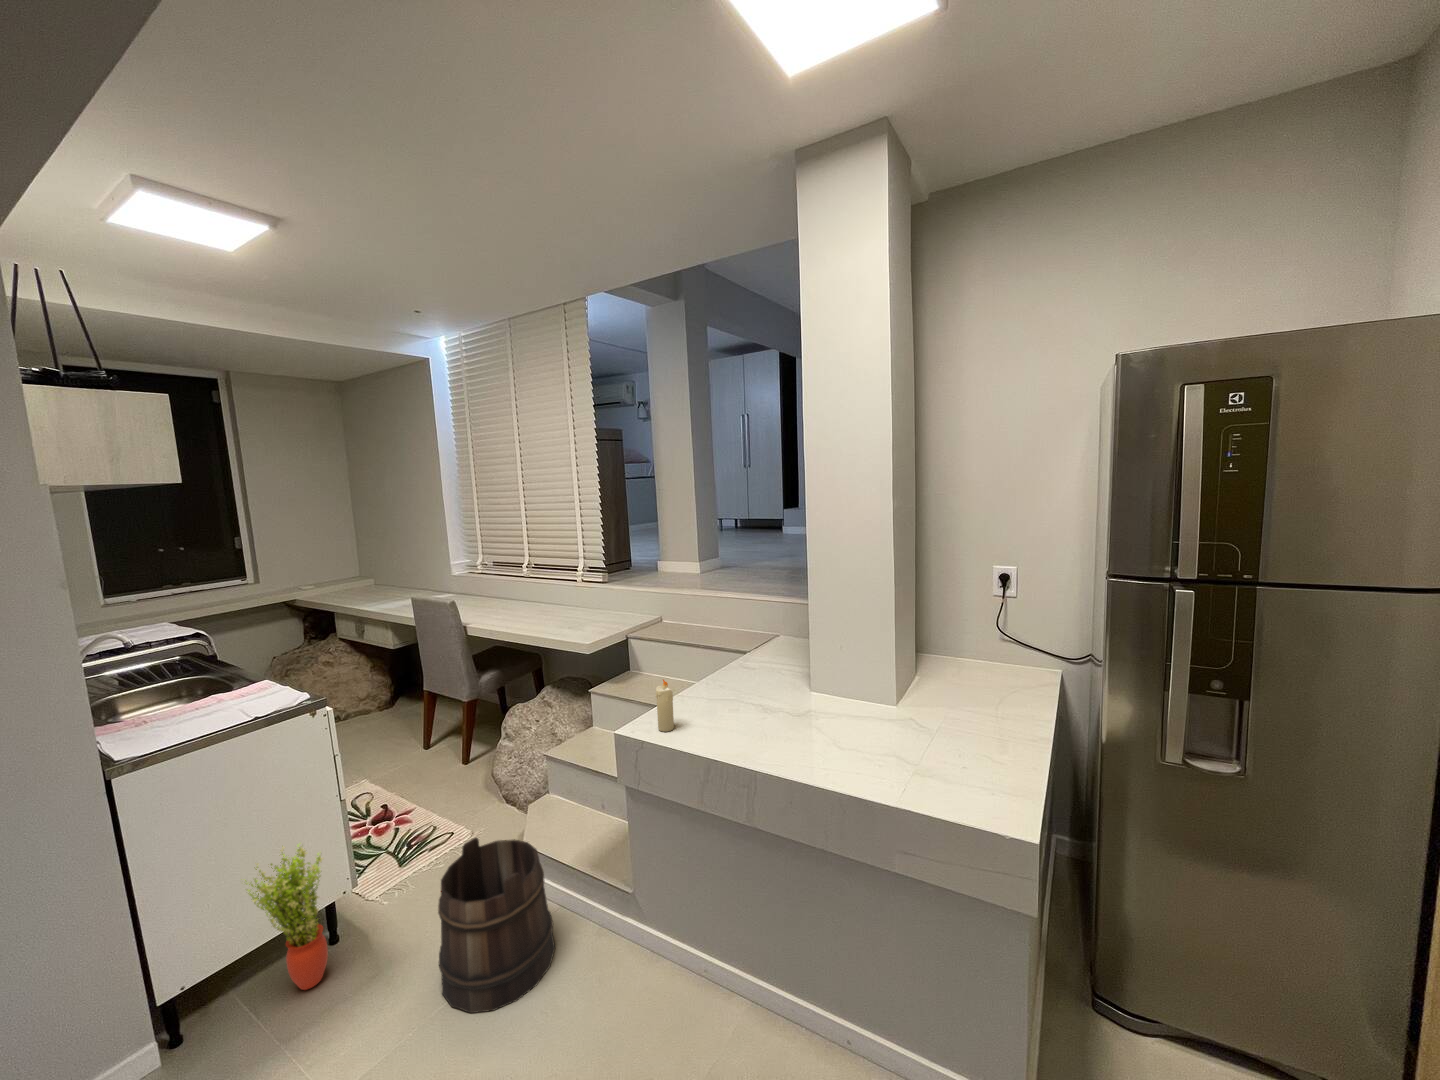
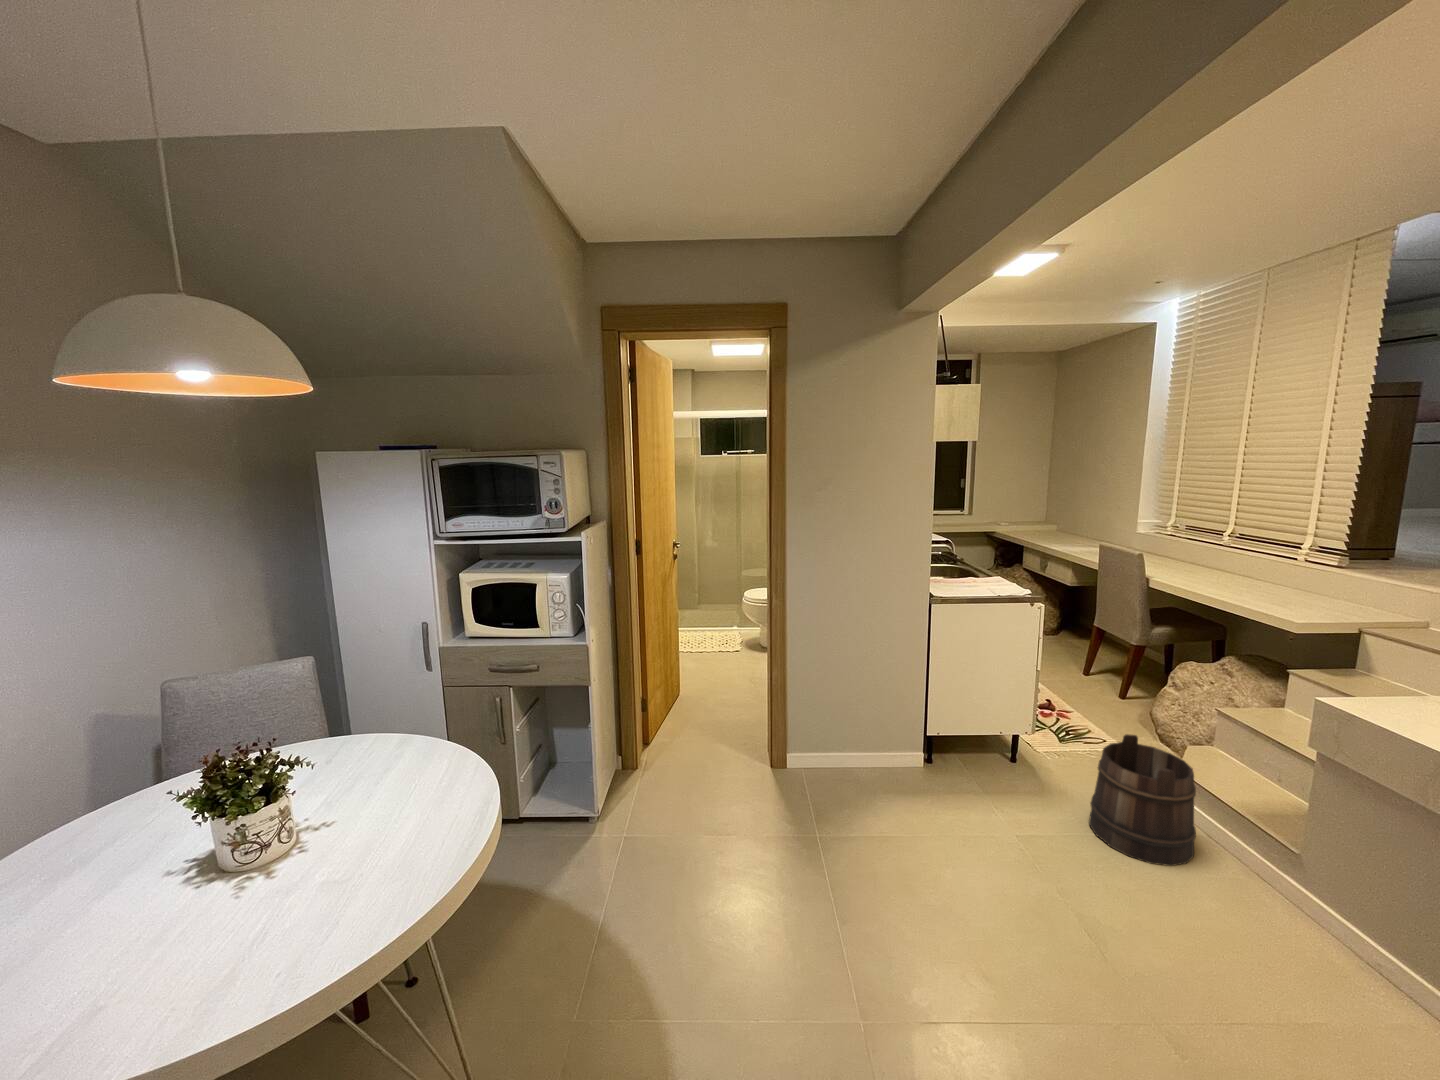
candle: present [656,680,674,732] -> none [1372,663,1404,717]
potted plant: present [245,845,328,990] -> none [976,674,1022,773]

